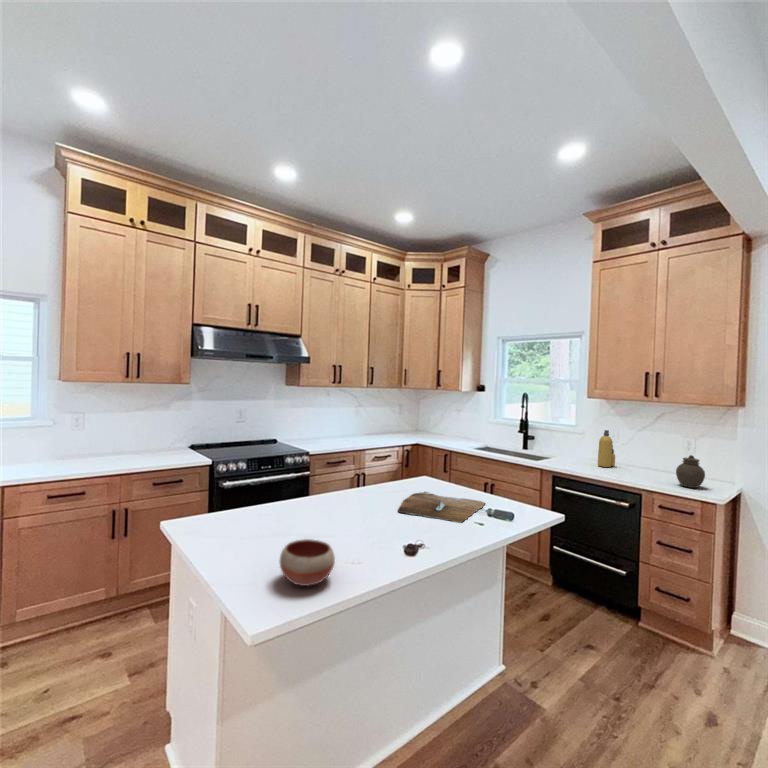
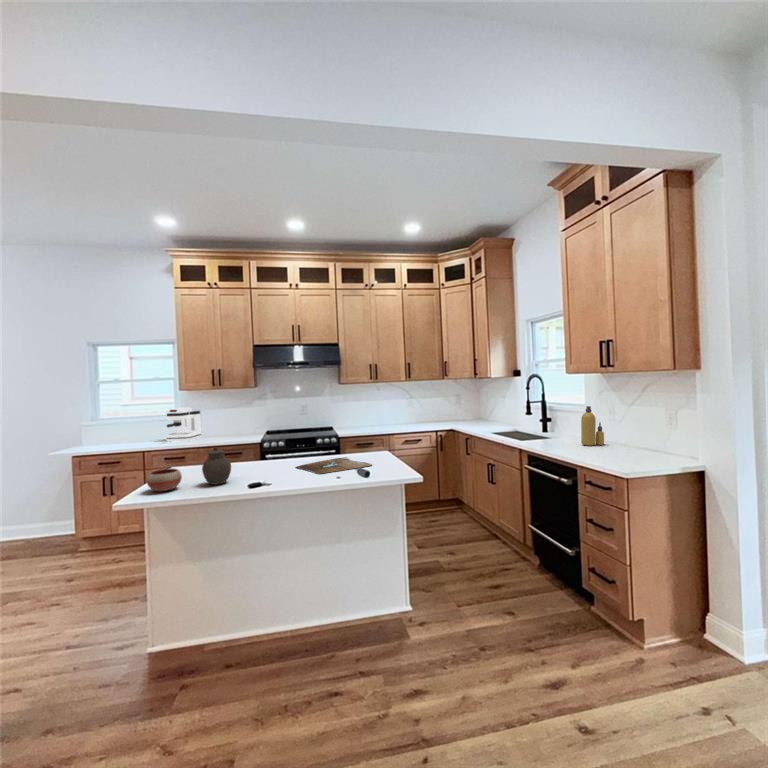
coffee maker: none [38,411,97,469] -> present [166,408,201,442]
jar: present [676,455,705,488] -> present [202,447,231,485]

